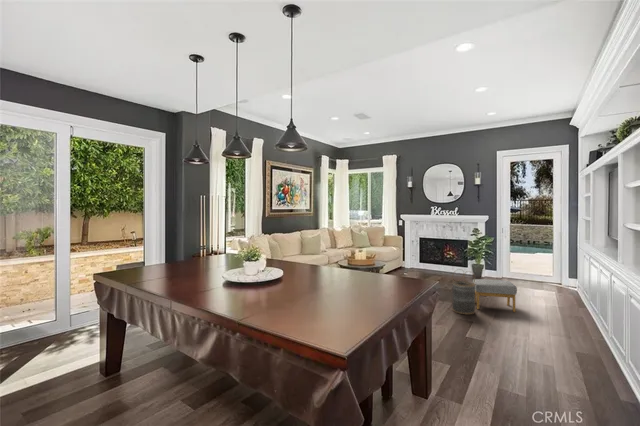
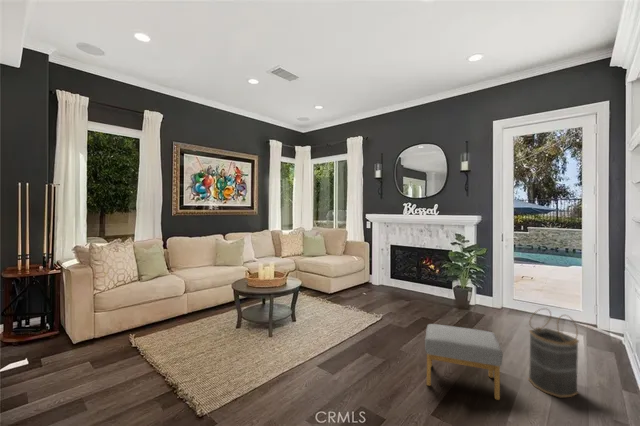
basket: present [452,280,475,314] -> present [529,321,579,397]

